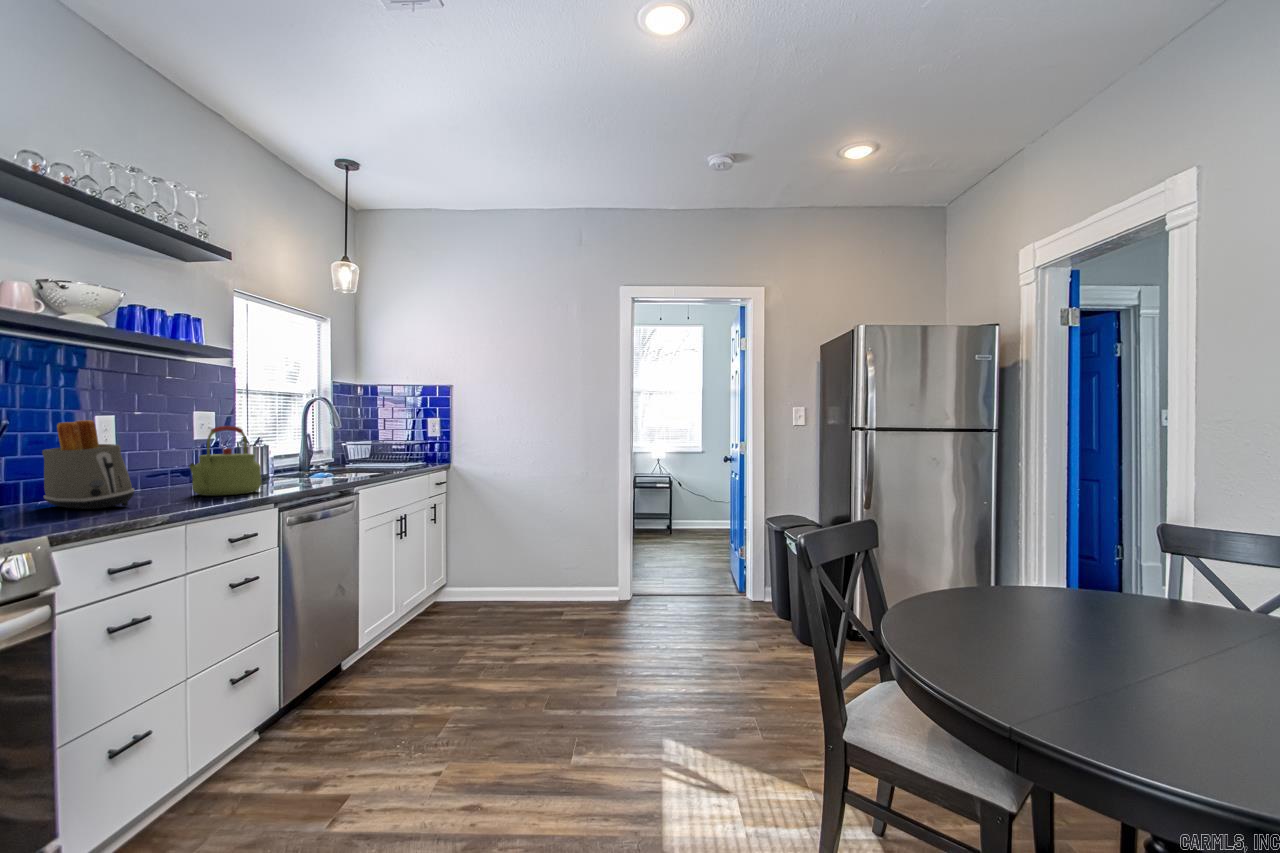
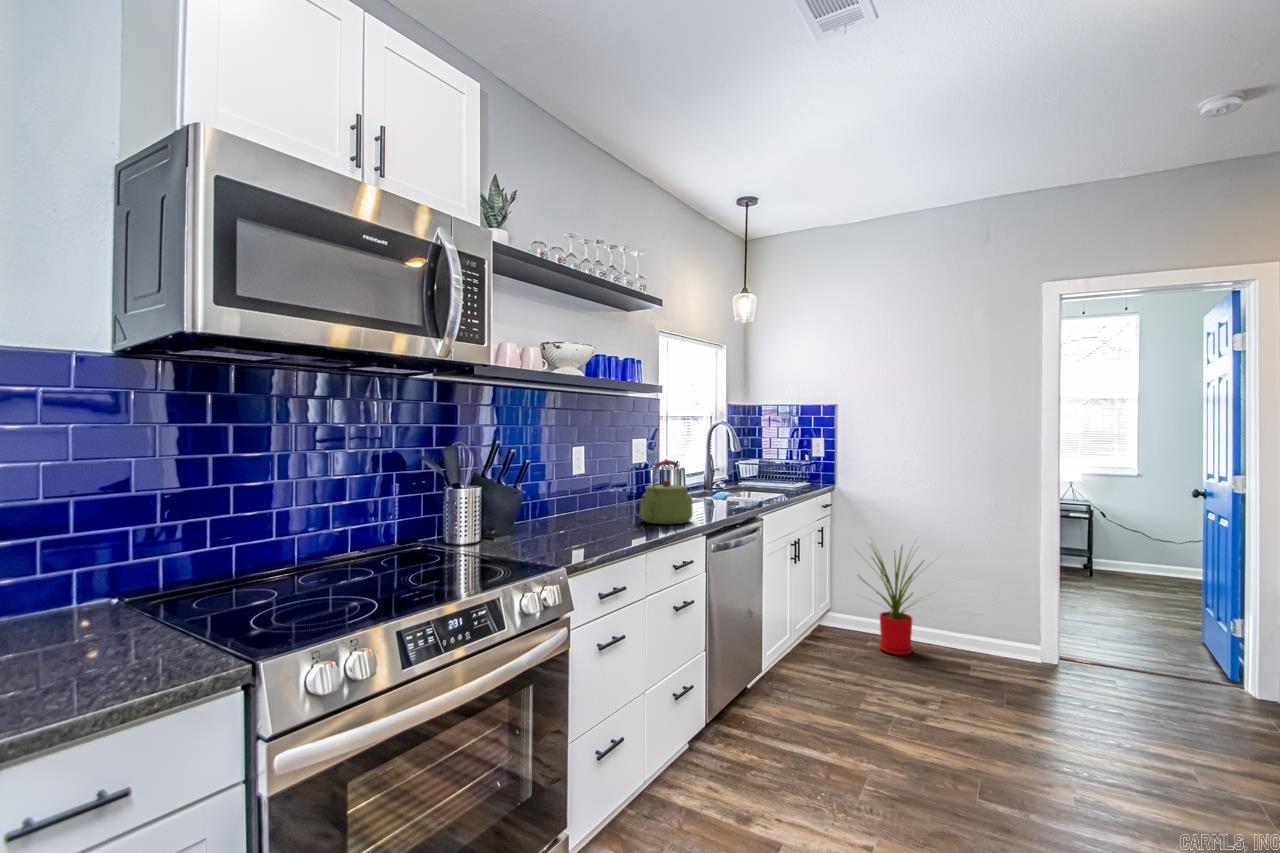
toaster: present [42,420,134,509] -> none [544,458,606,535]
house plant: none [461,505,542,615] -> present [859,545,923,655]

